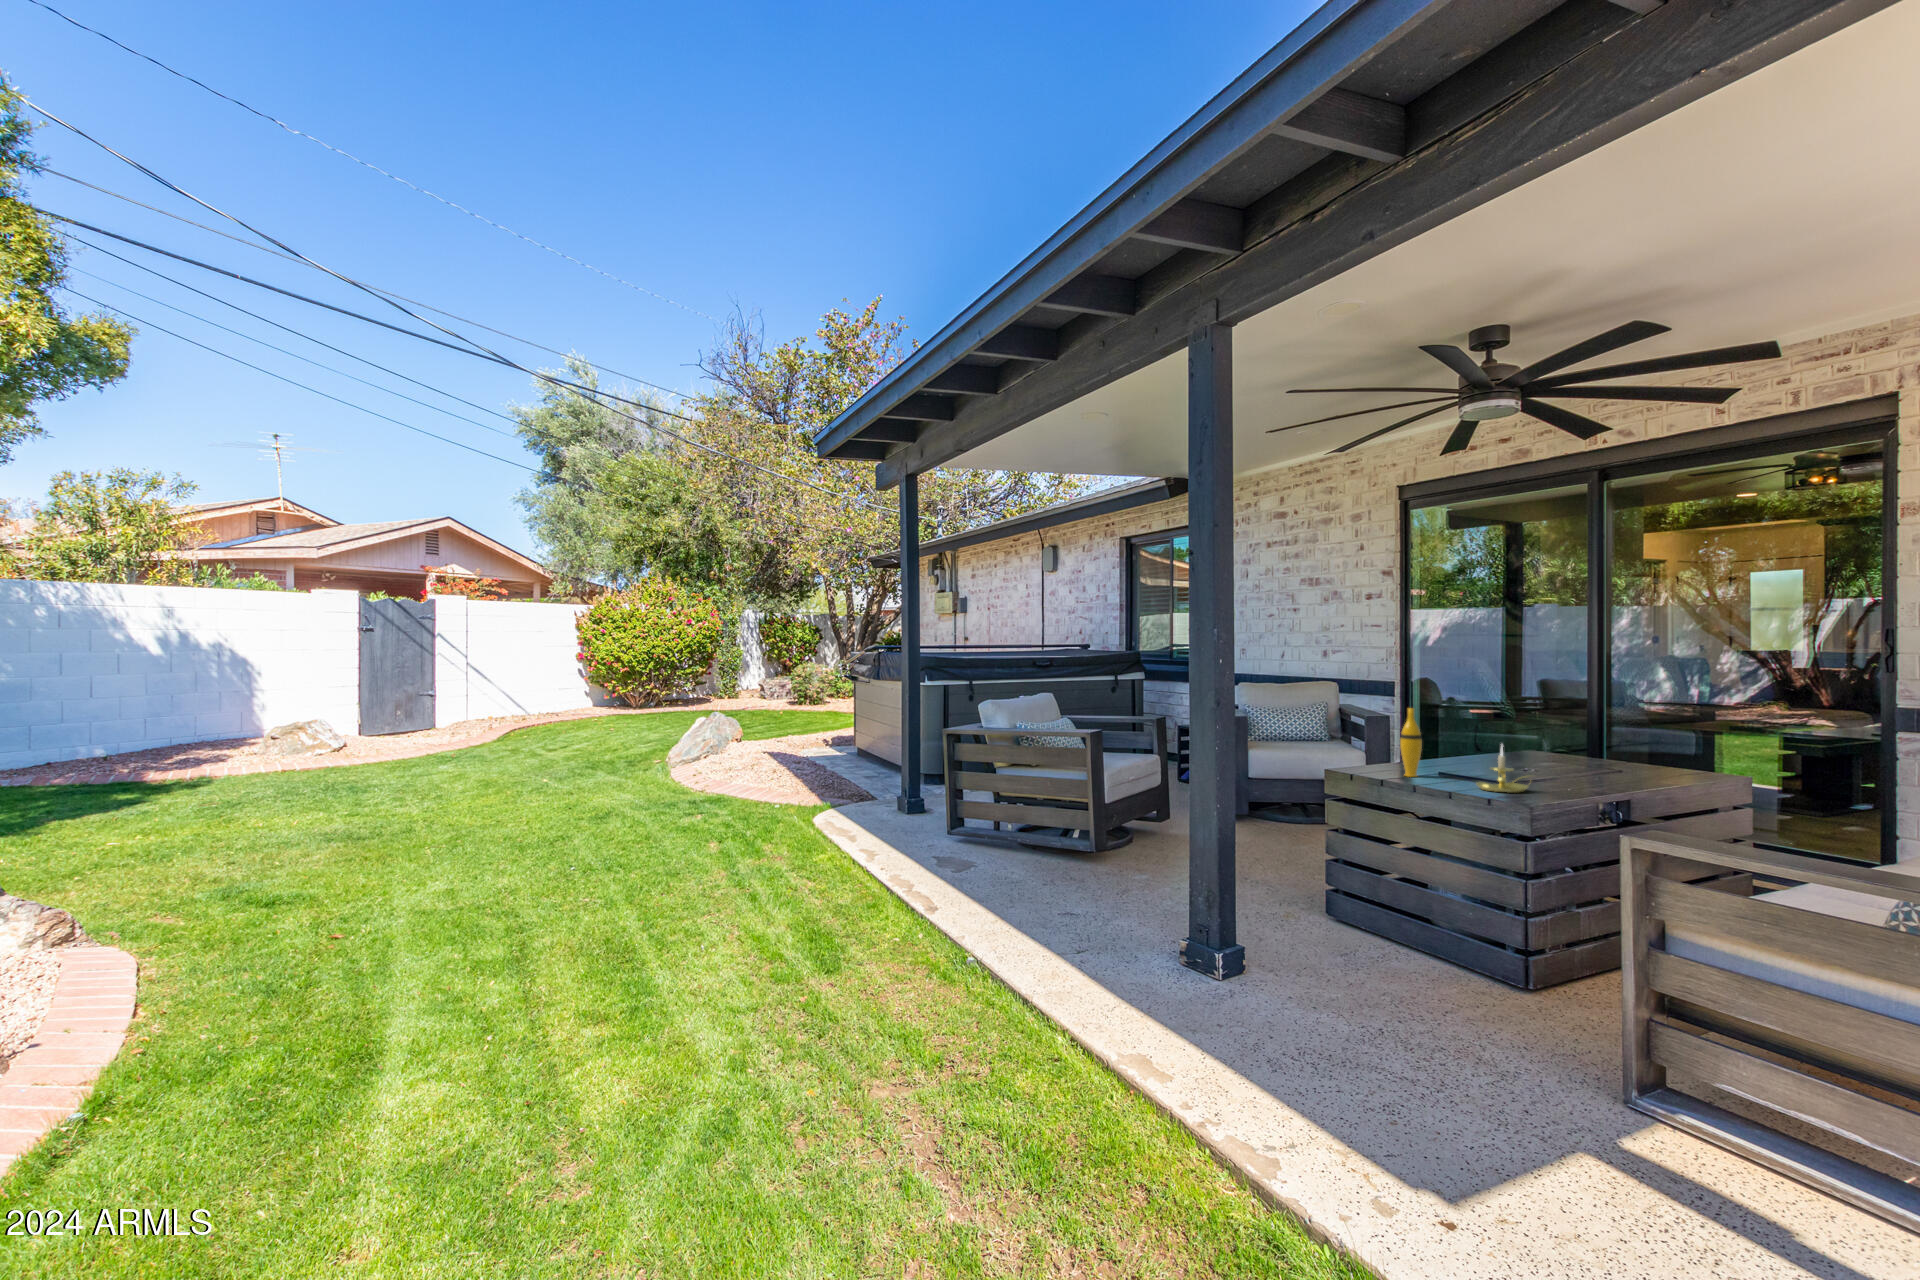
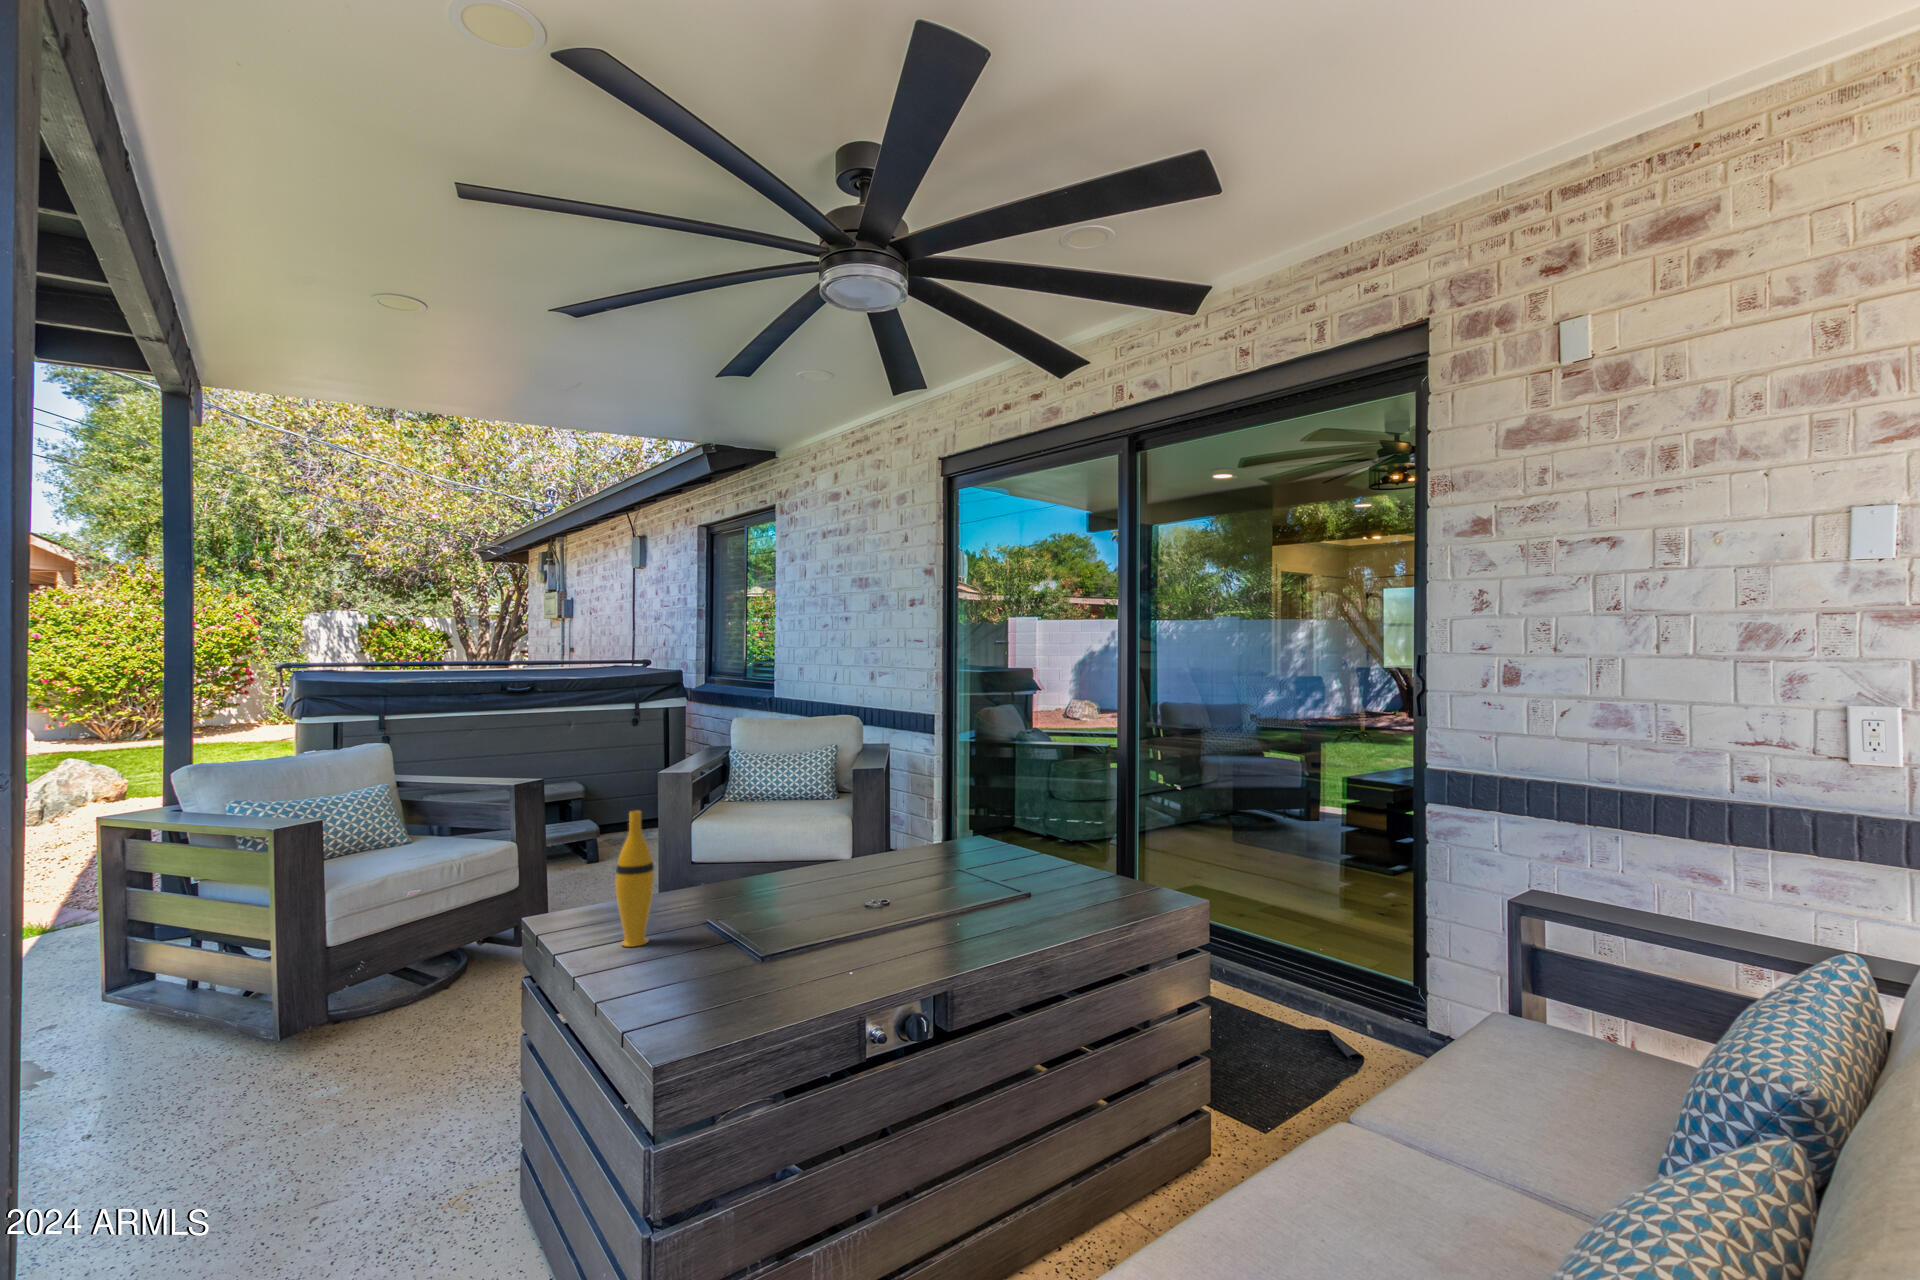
candle holder: present [1476,746,1528,793] -> none [656,901,770,1012]

